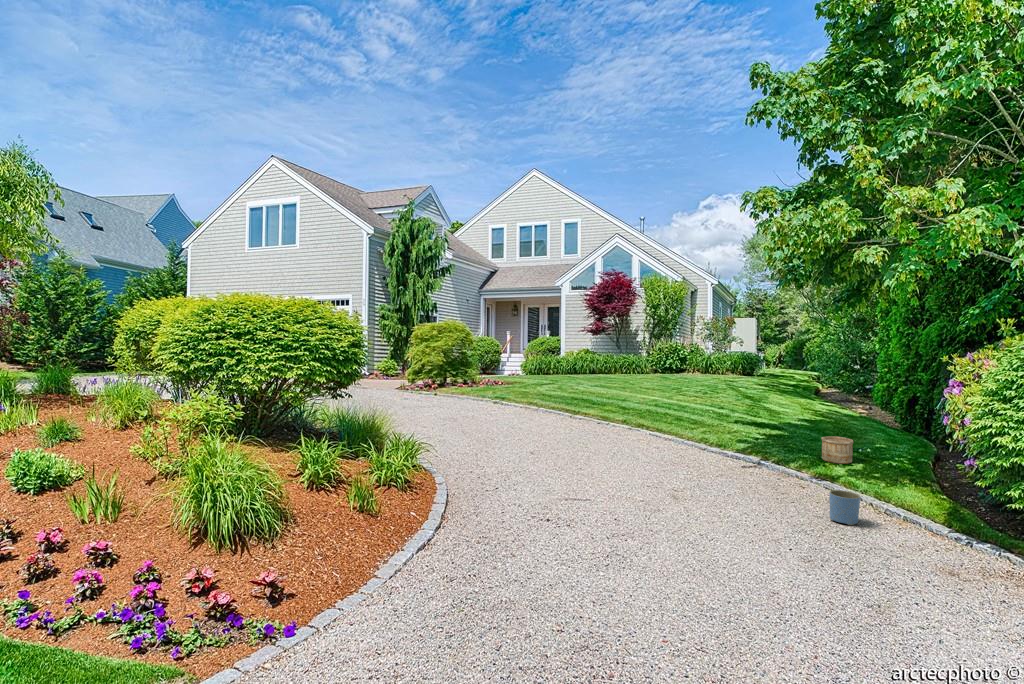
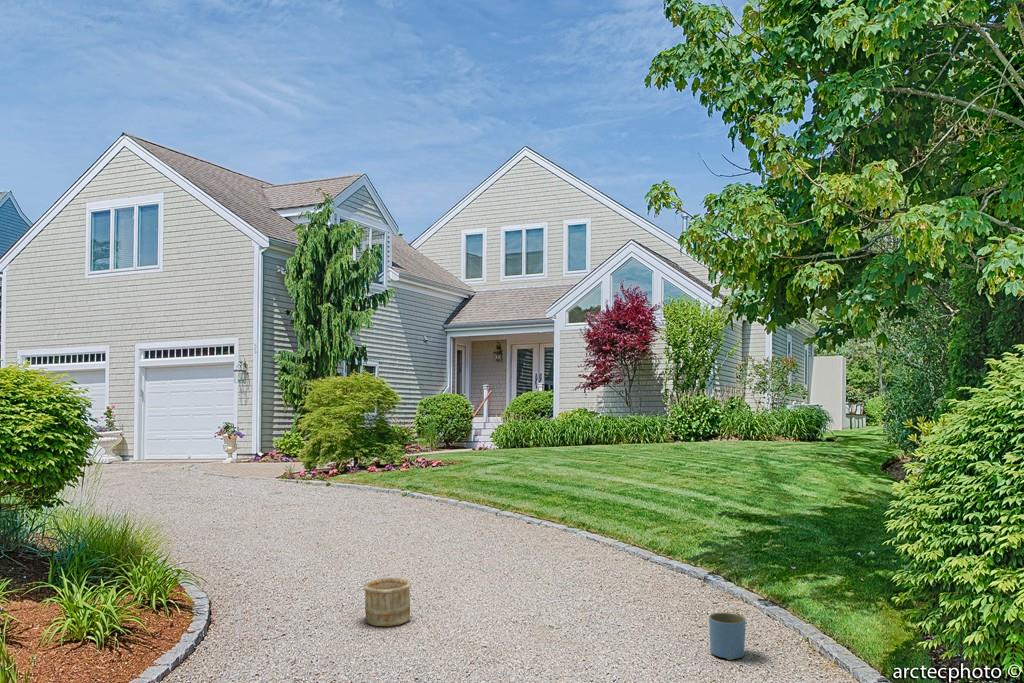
wooden bucket: present [821,436,854,464] -> present [363,578,411,626]

